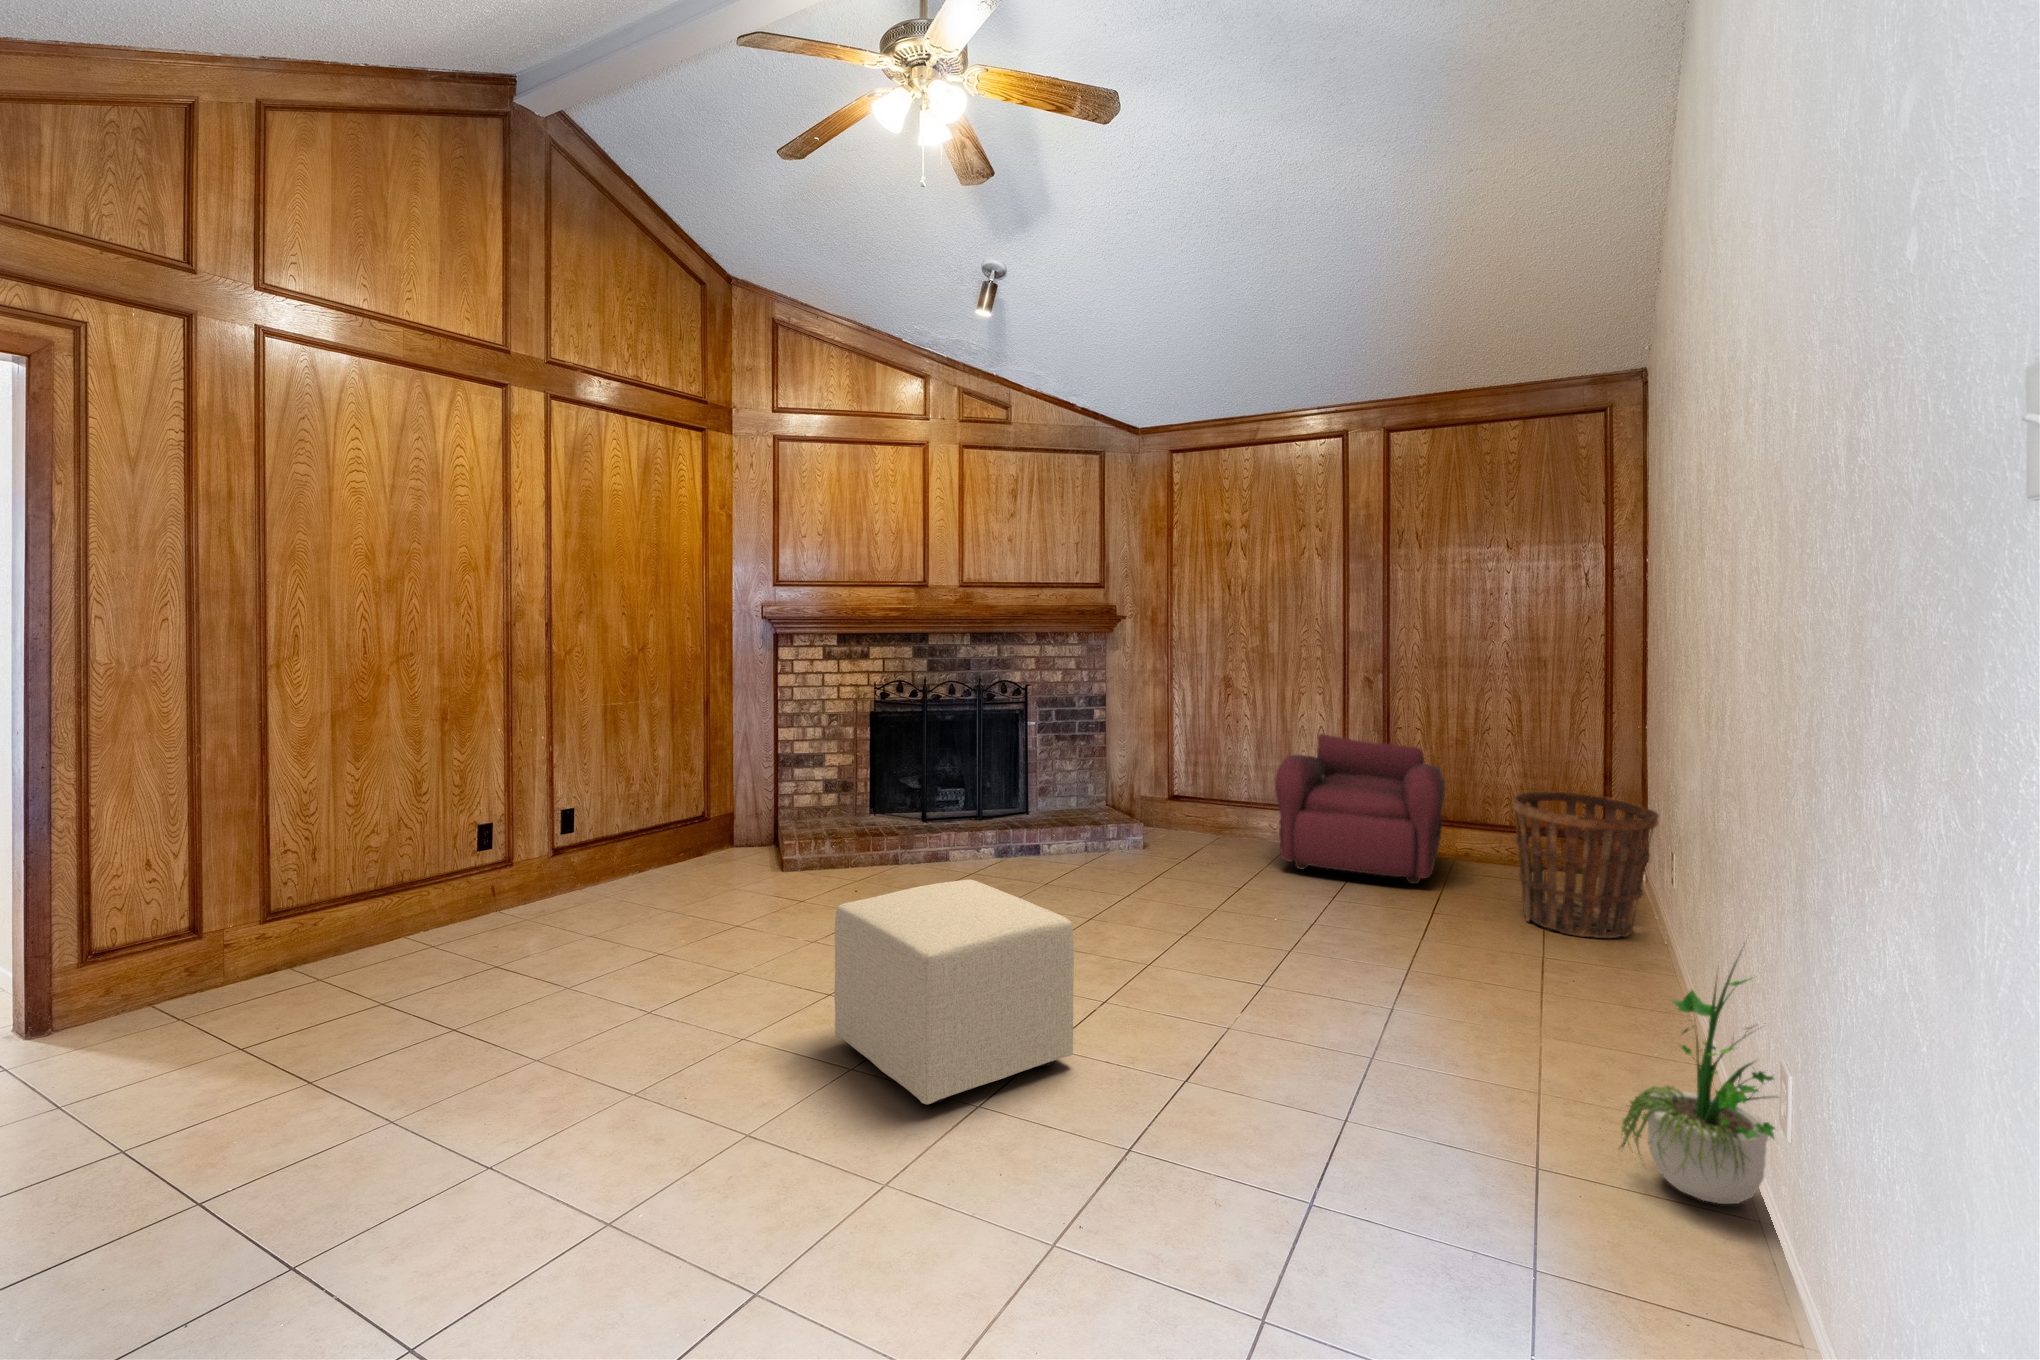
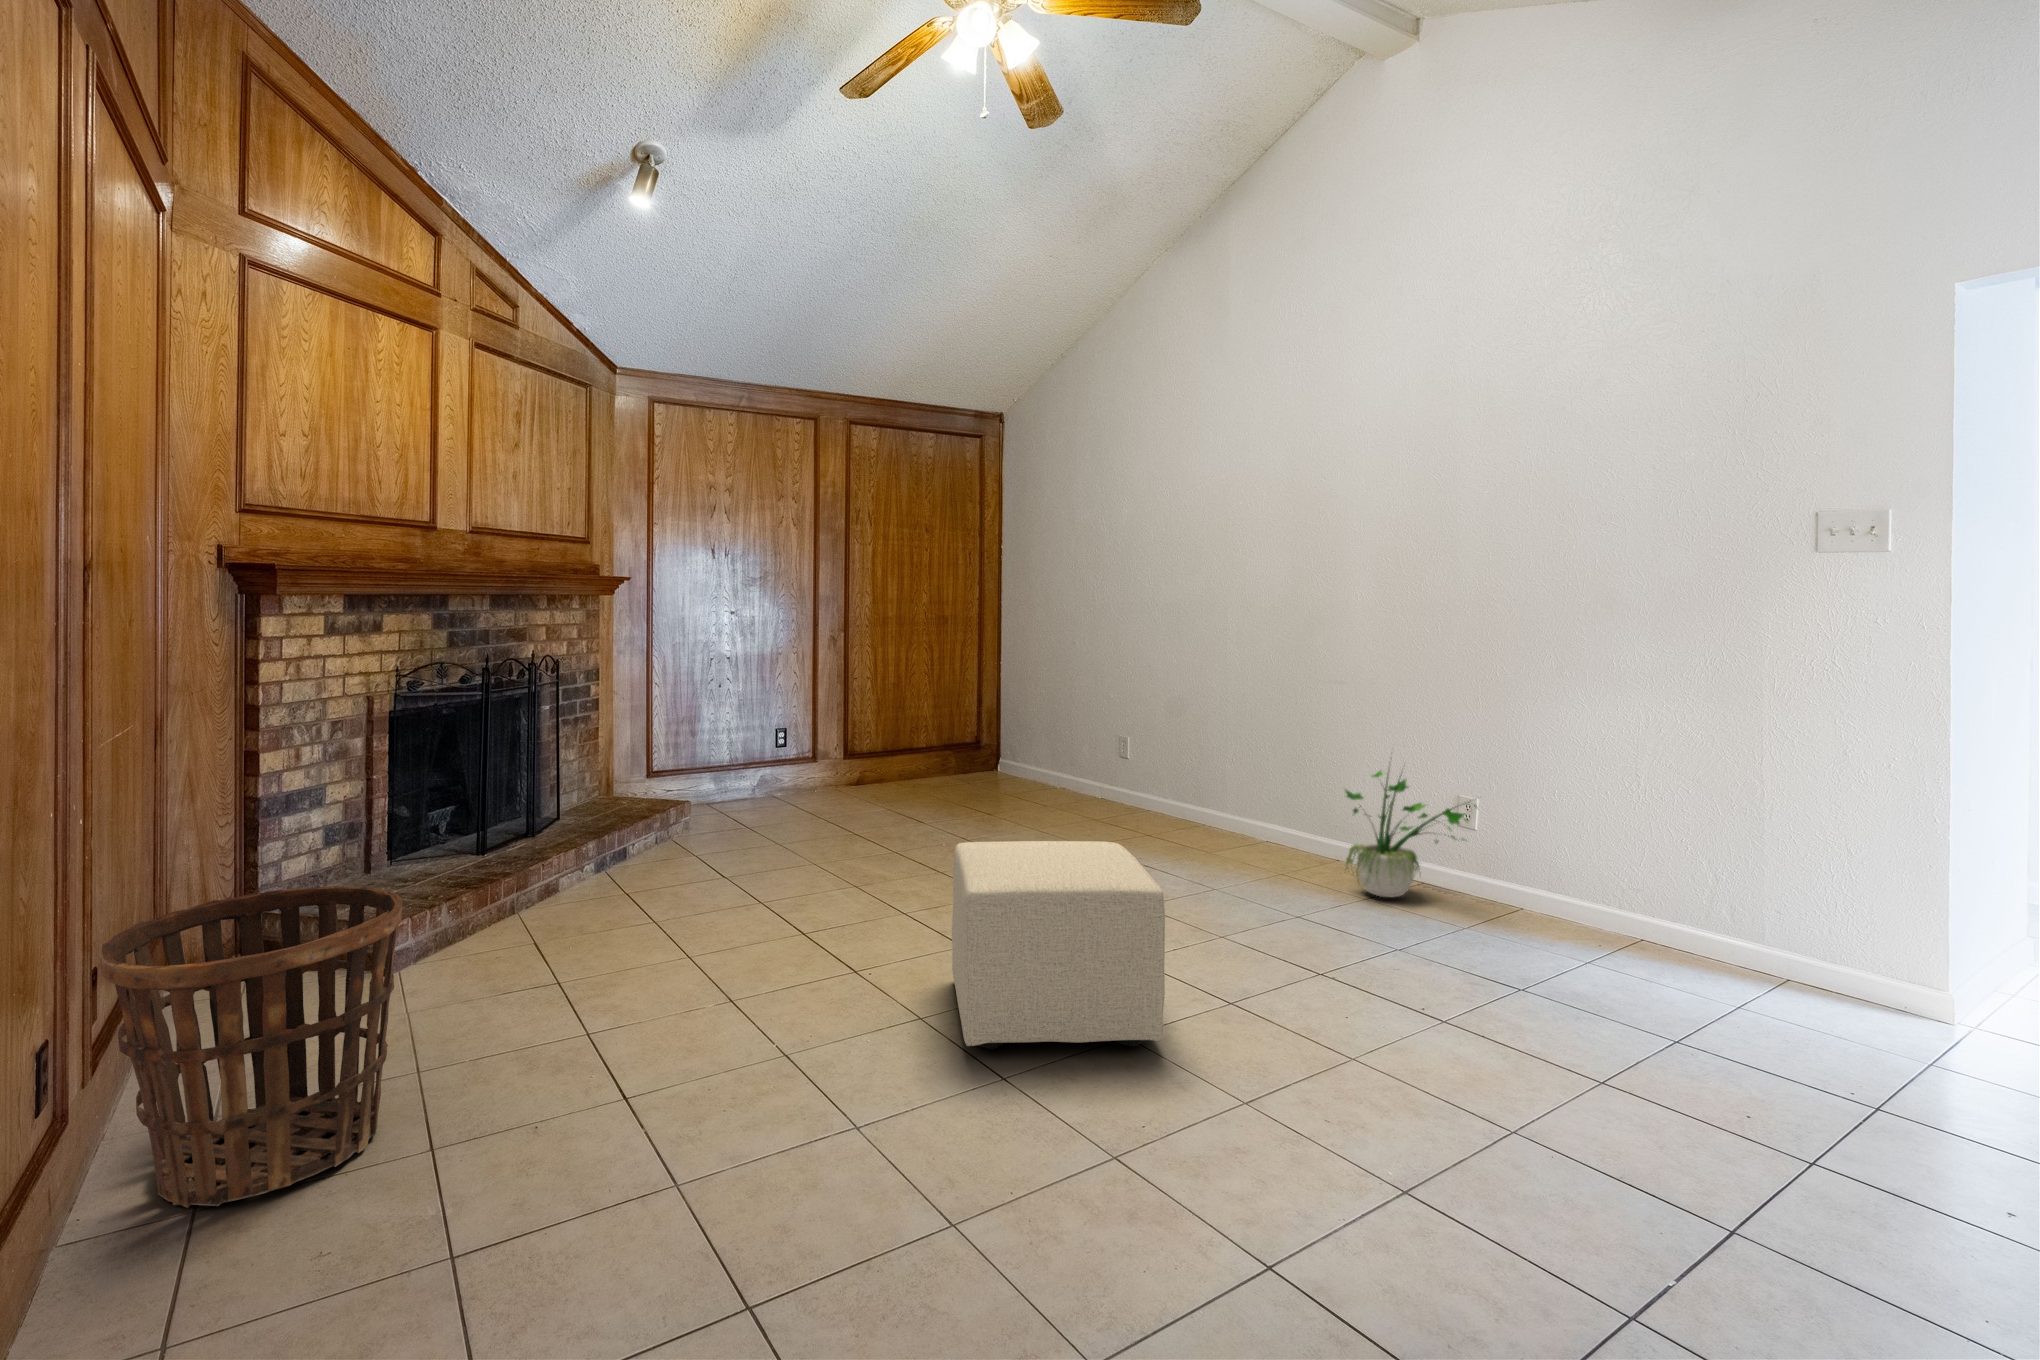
armchair: present [1275,734,1445,884] -> none [794,648,956,812]
basket: present [1512,791,1659,938] -> present [100,886,403,1208]

